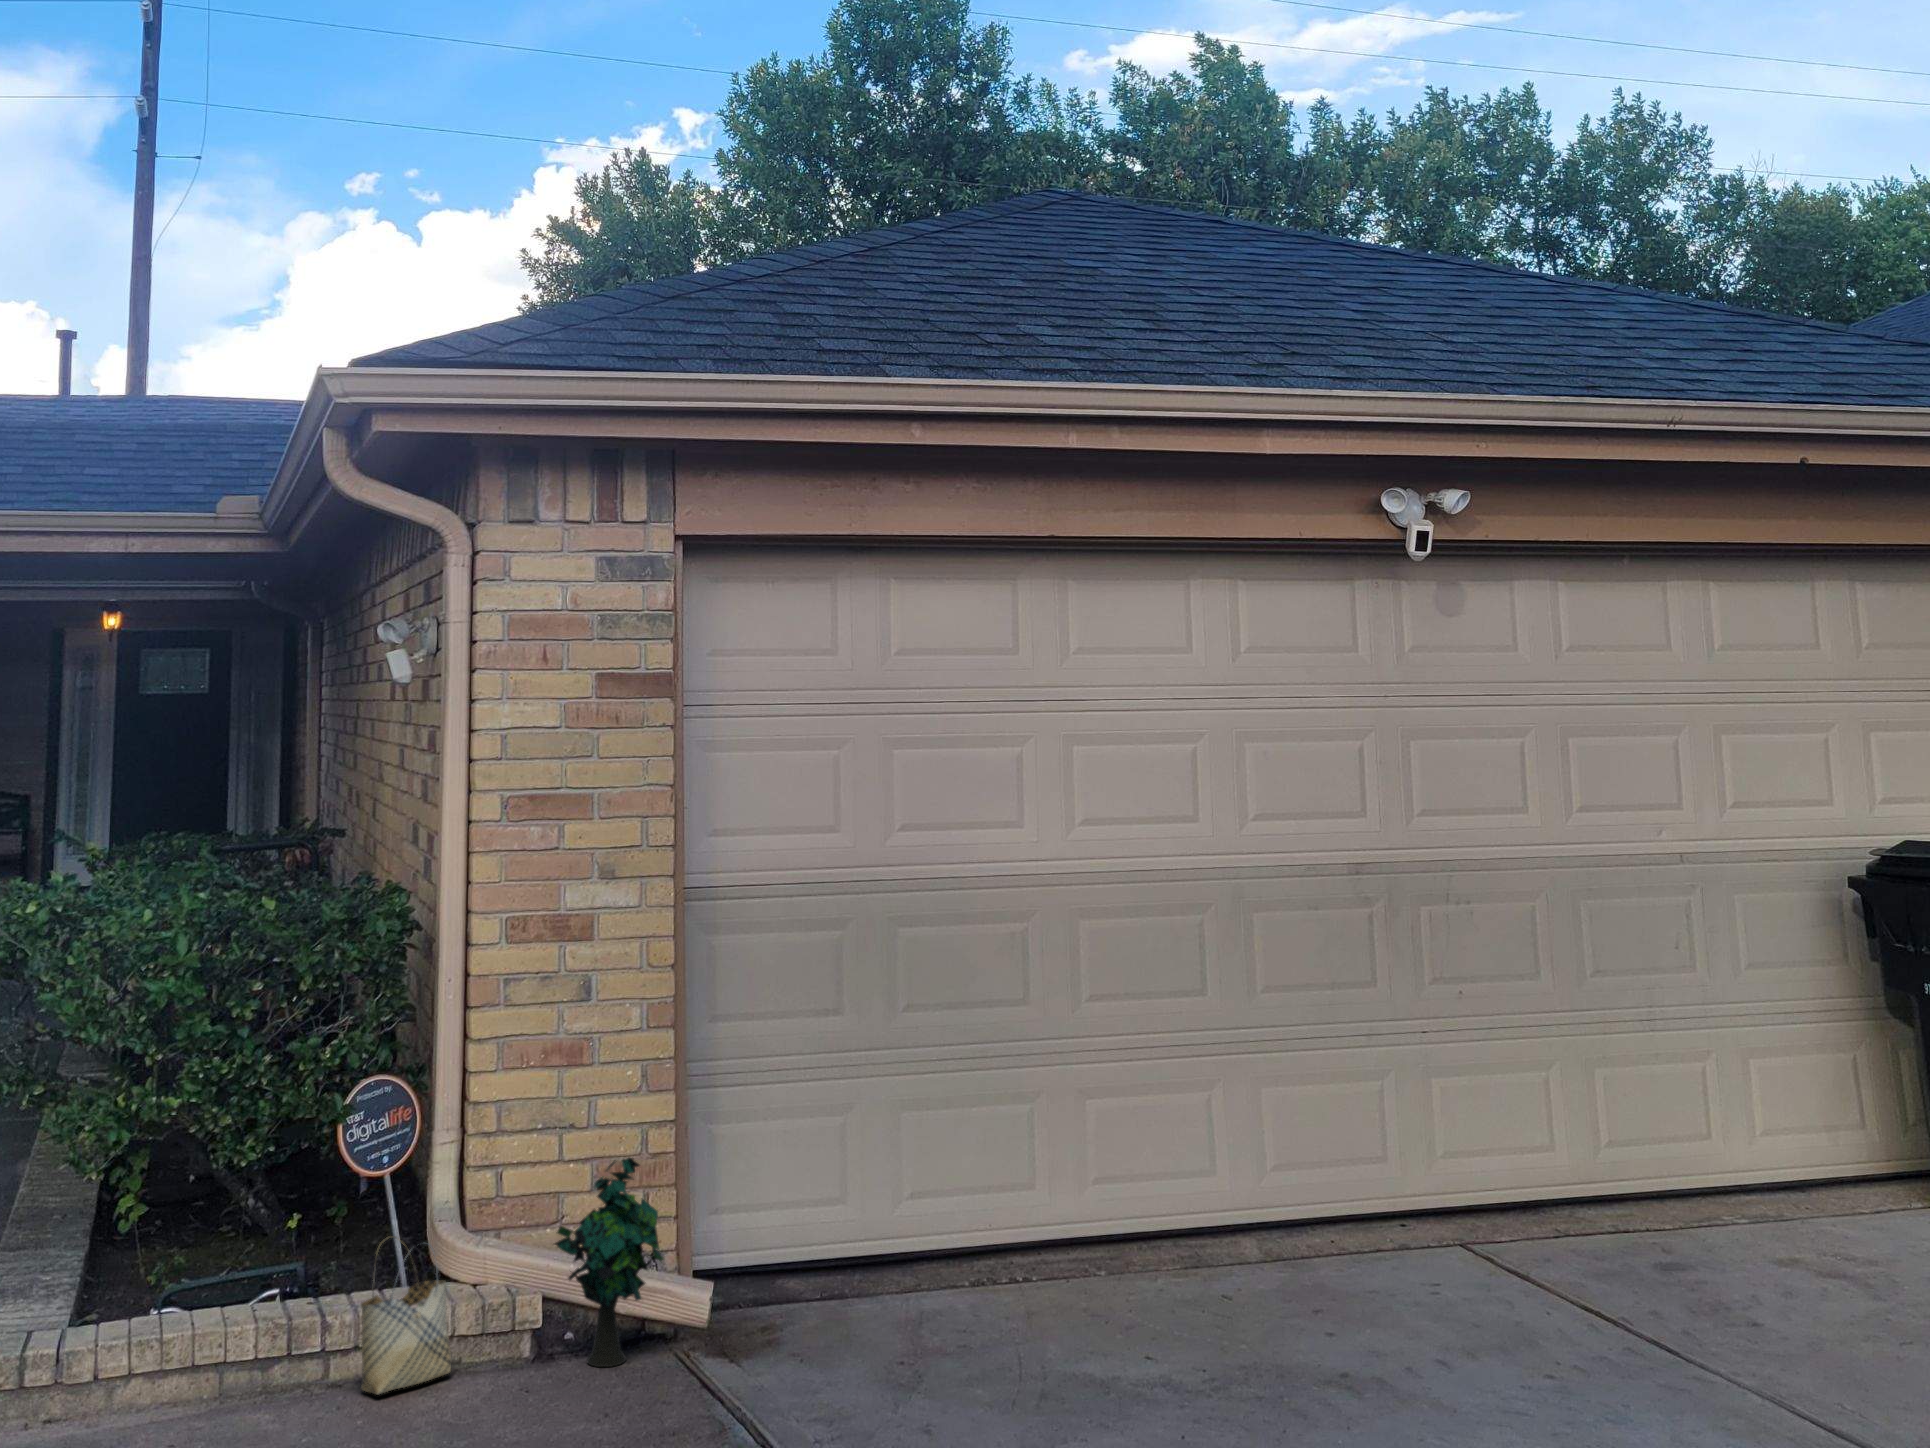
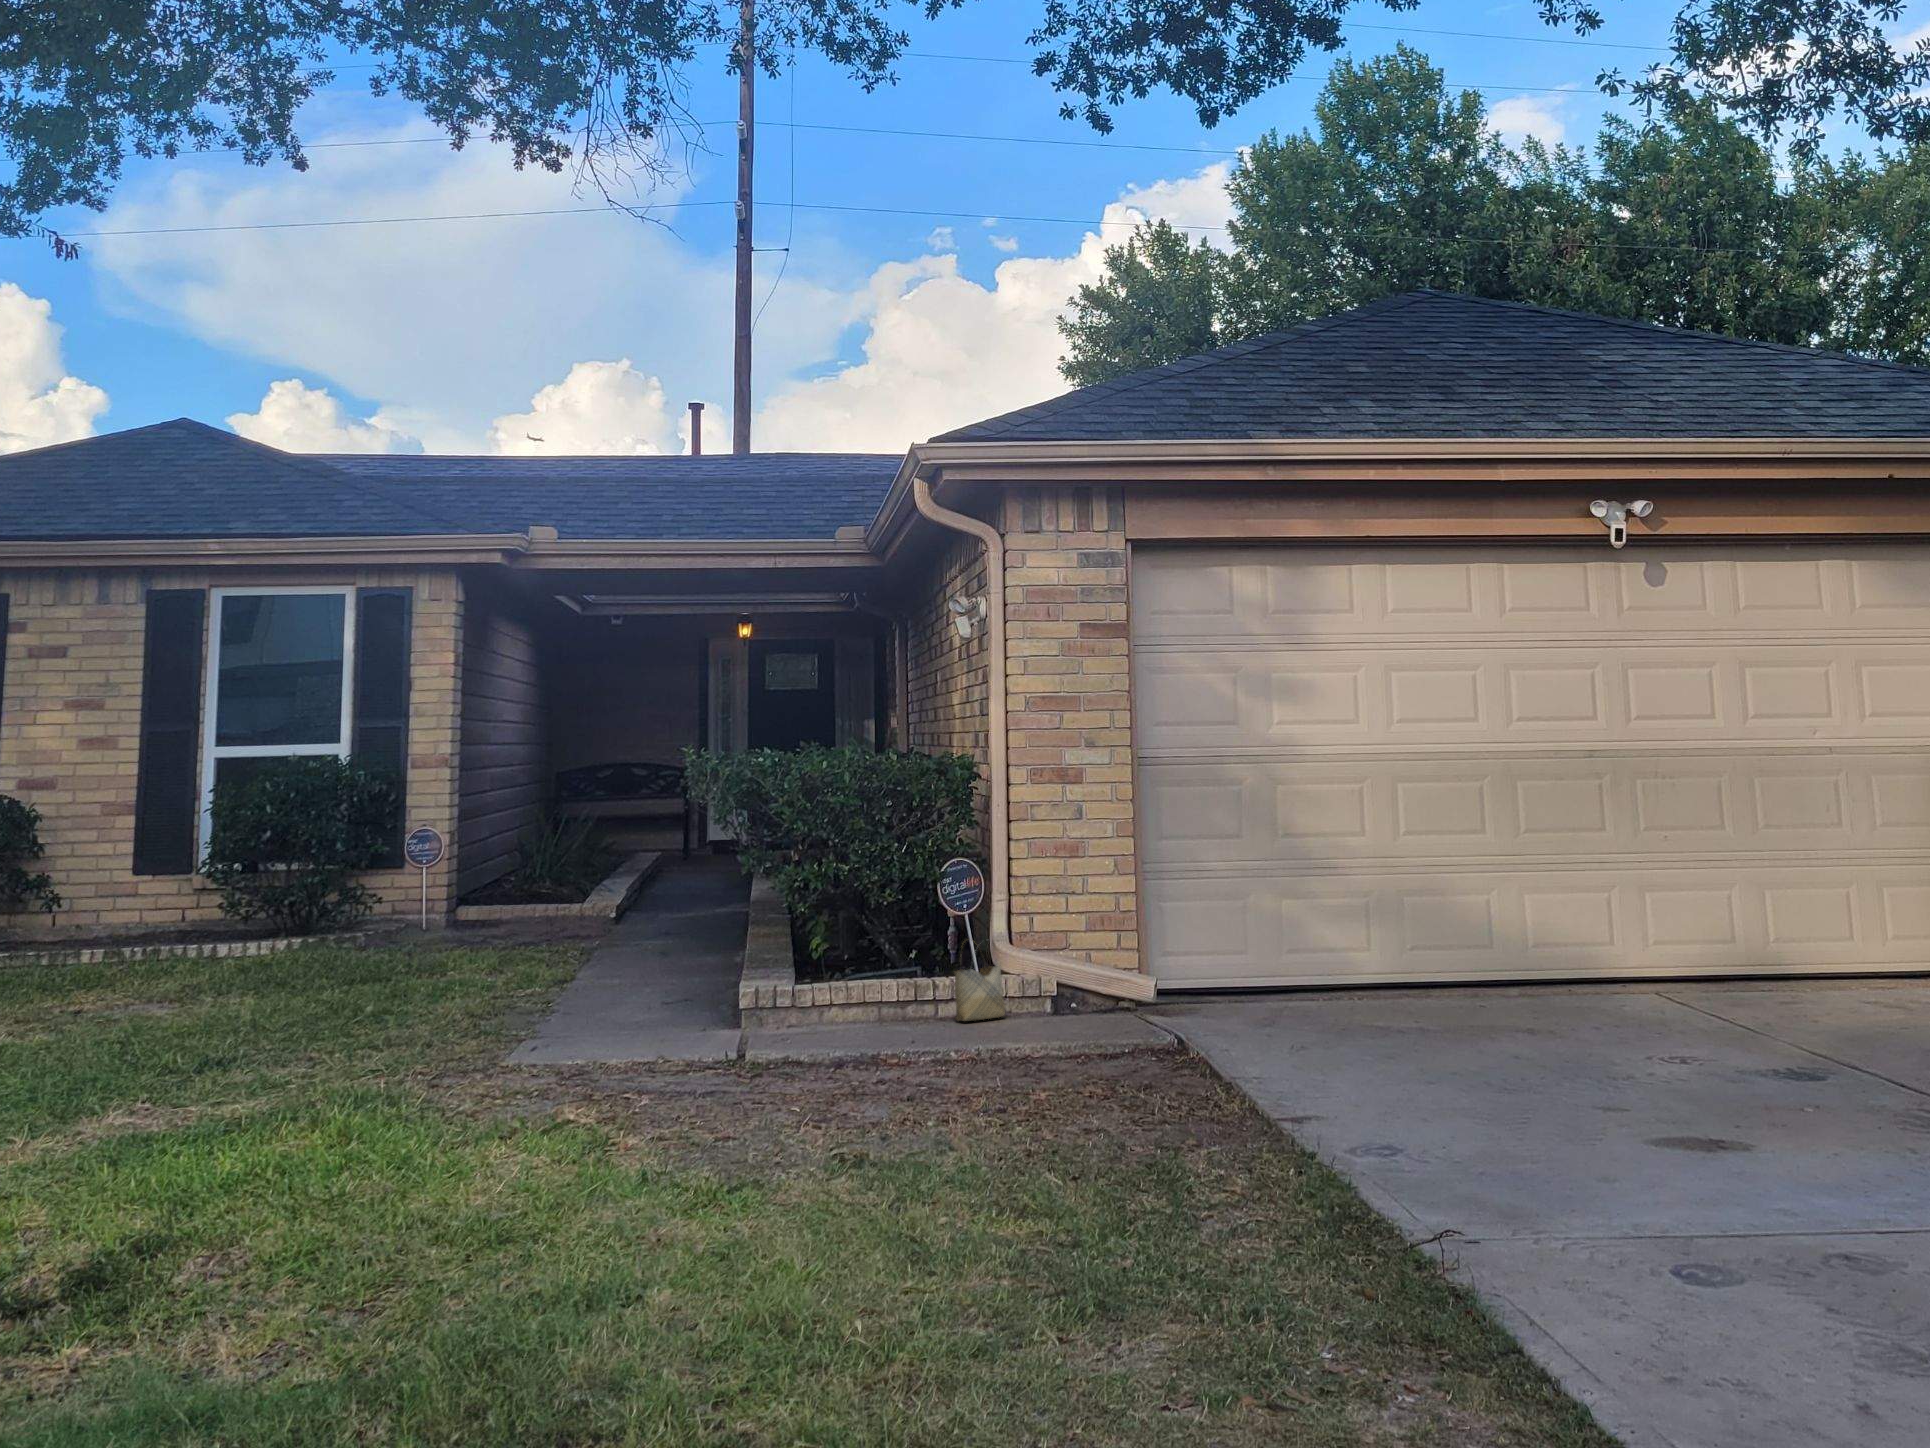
decorative plant: present [555,1158,664,1367] -> none [1060,900,1126,1018]

